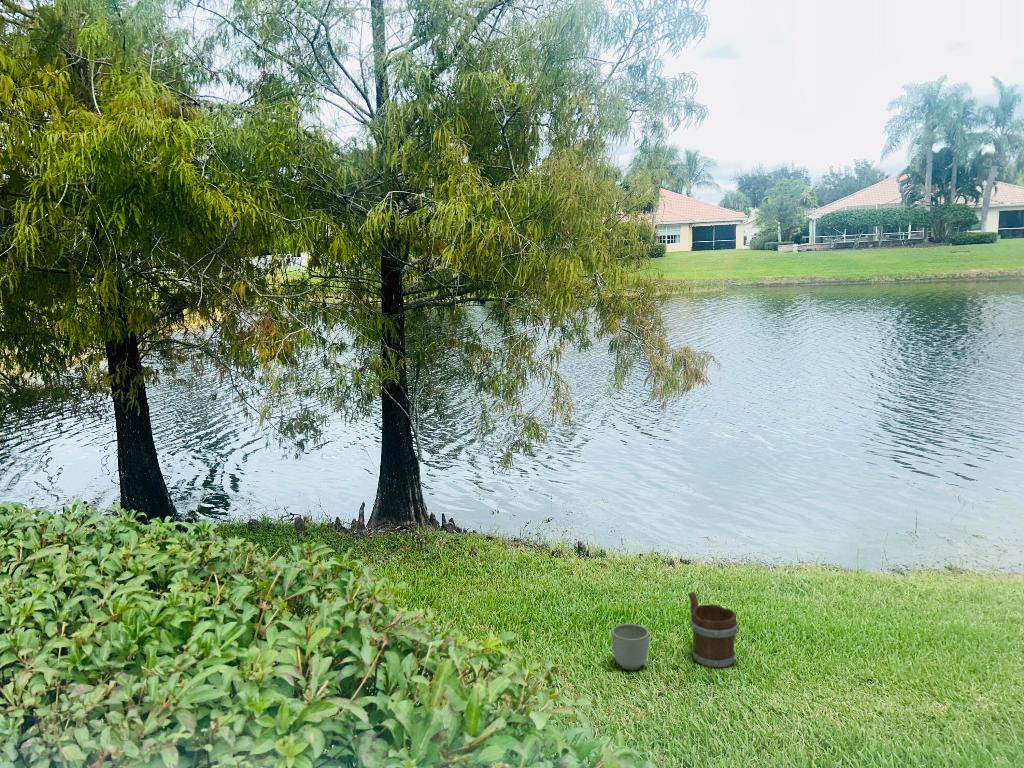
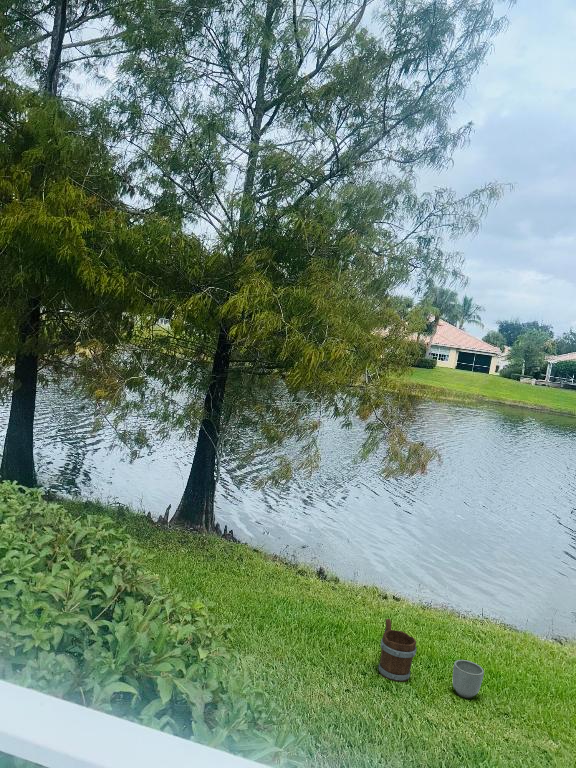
planter: present [611,624,649,670] -> present [452,660,484,698]

